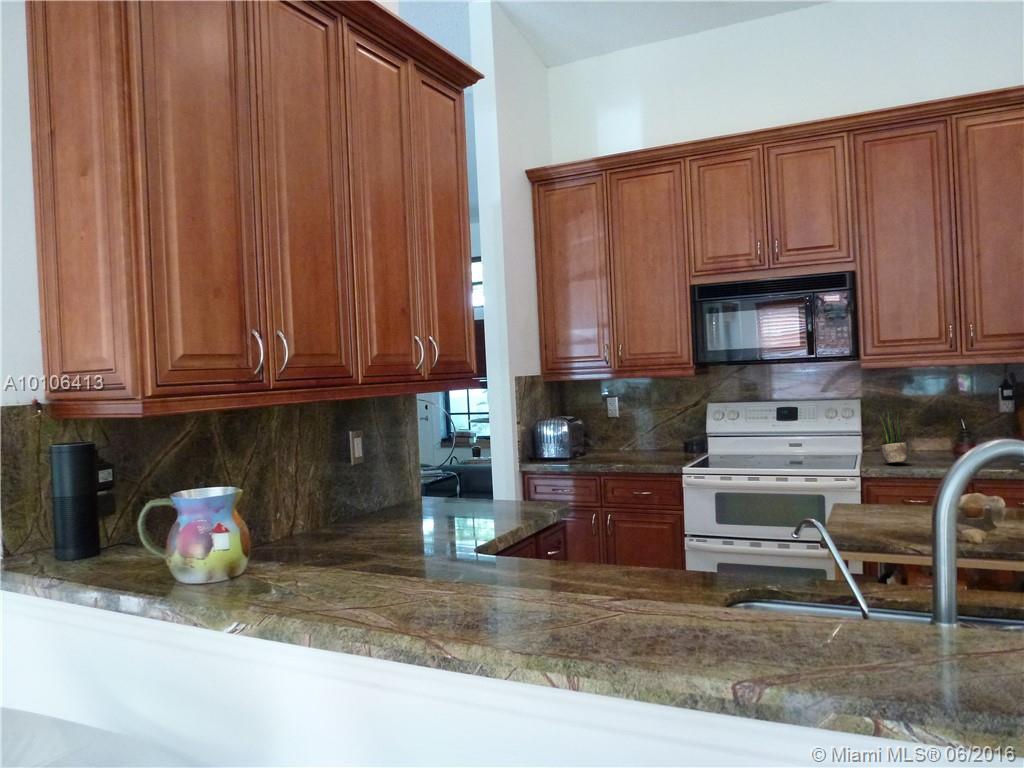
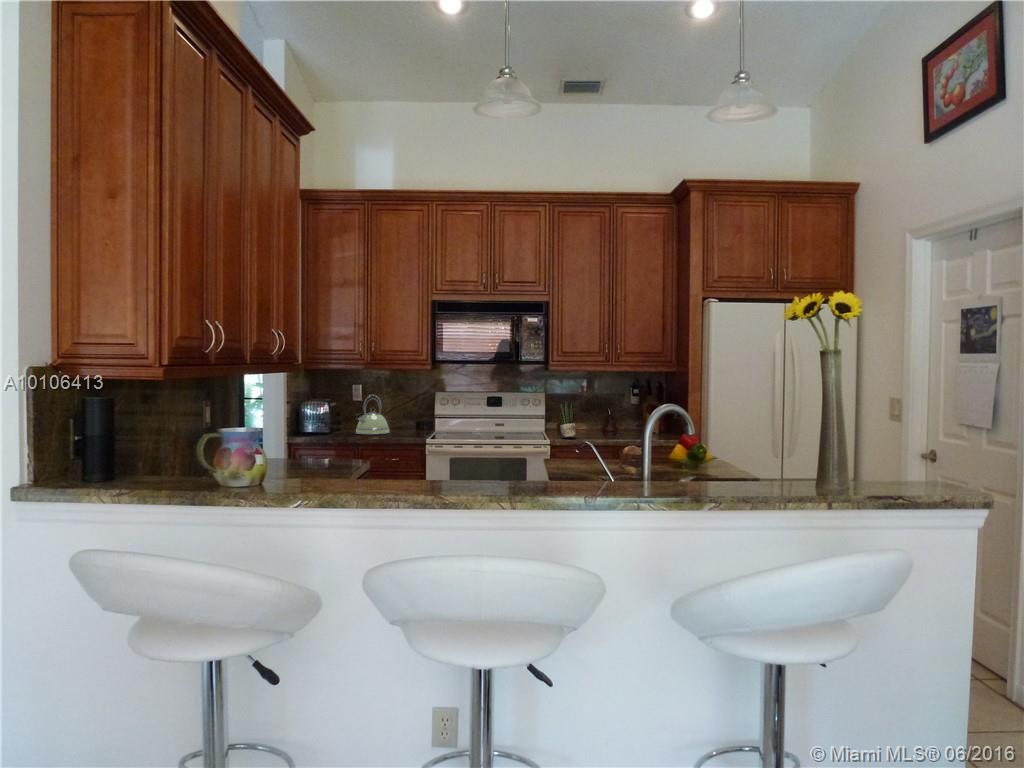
kettle: none [604,410,648,458] -> present [356,395,389,434]

